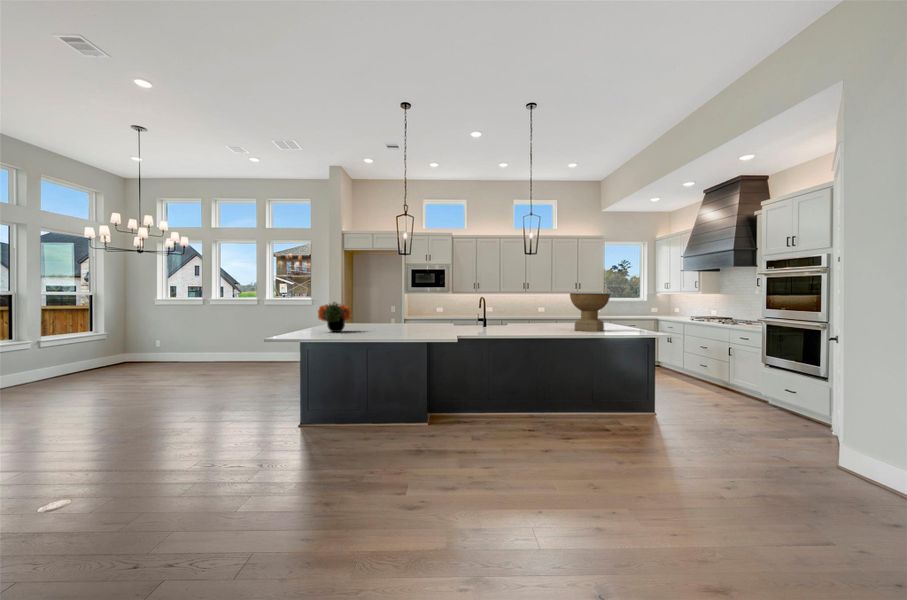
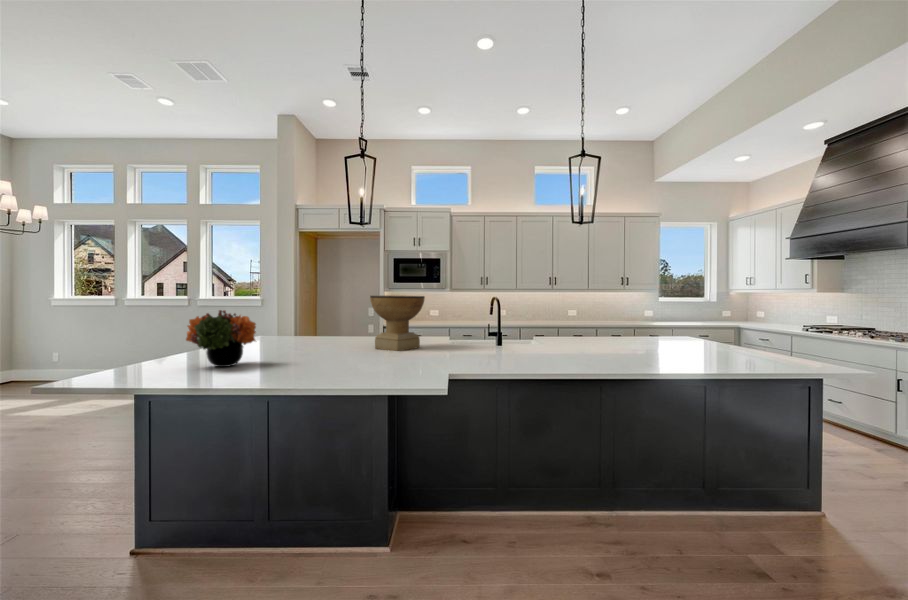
decorative bowl: present [570,293,610,332] -> present [370,295,425,351]

